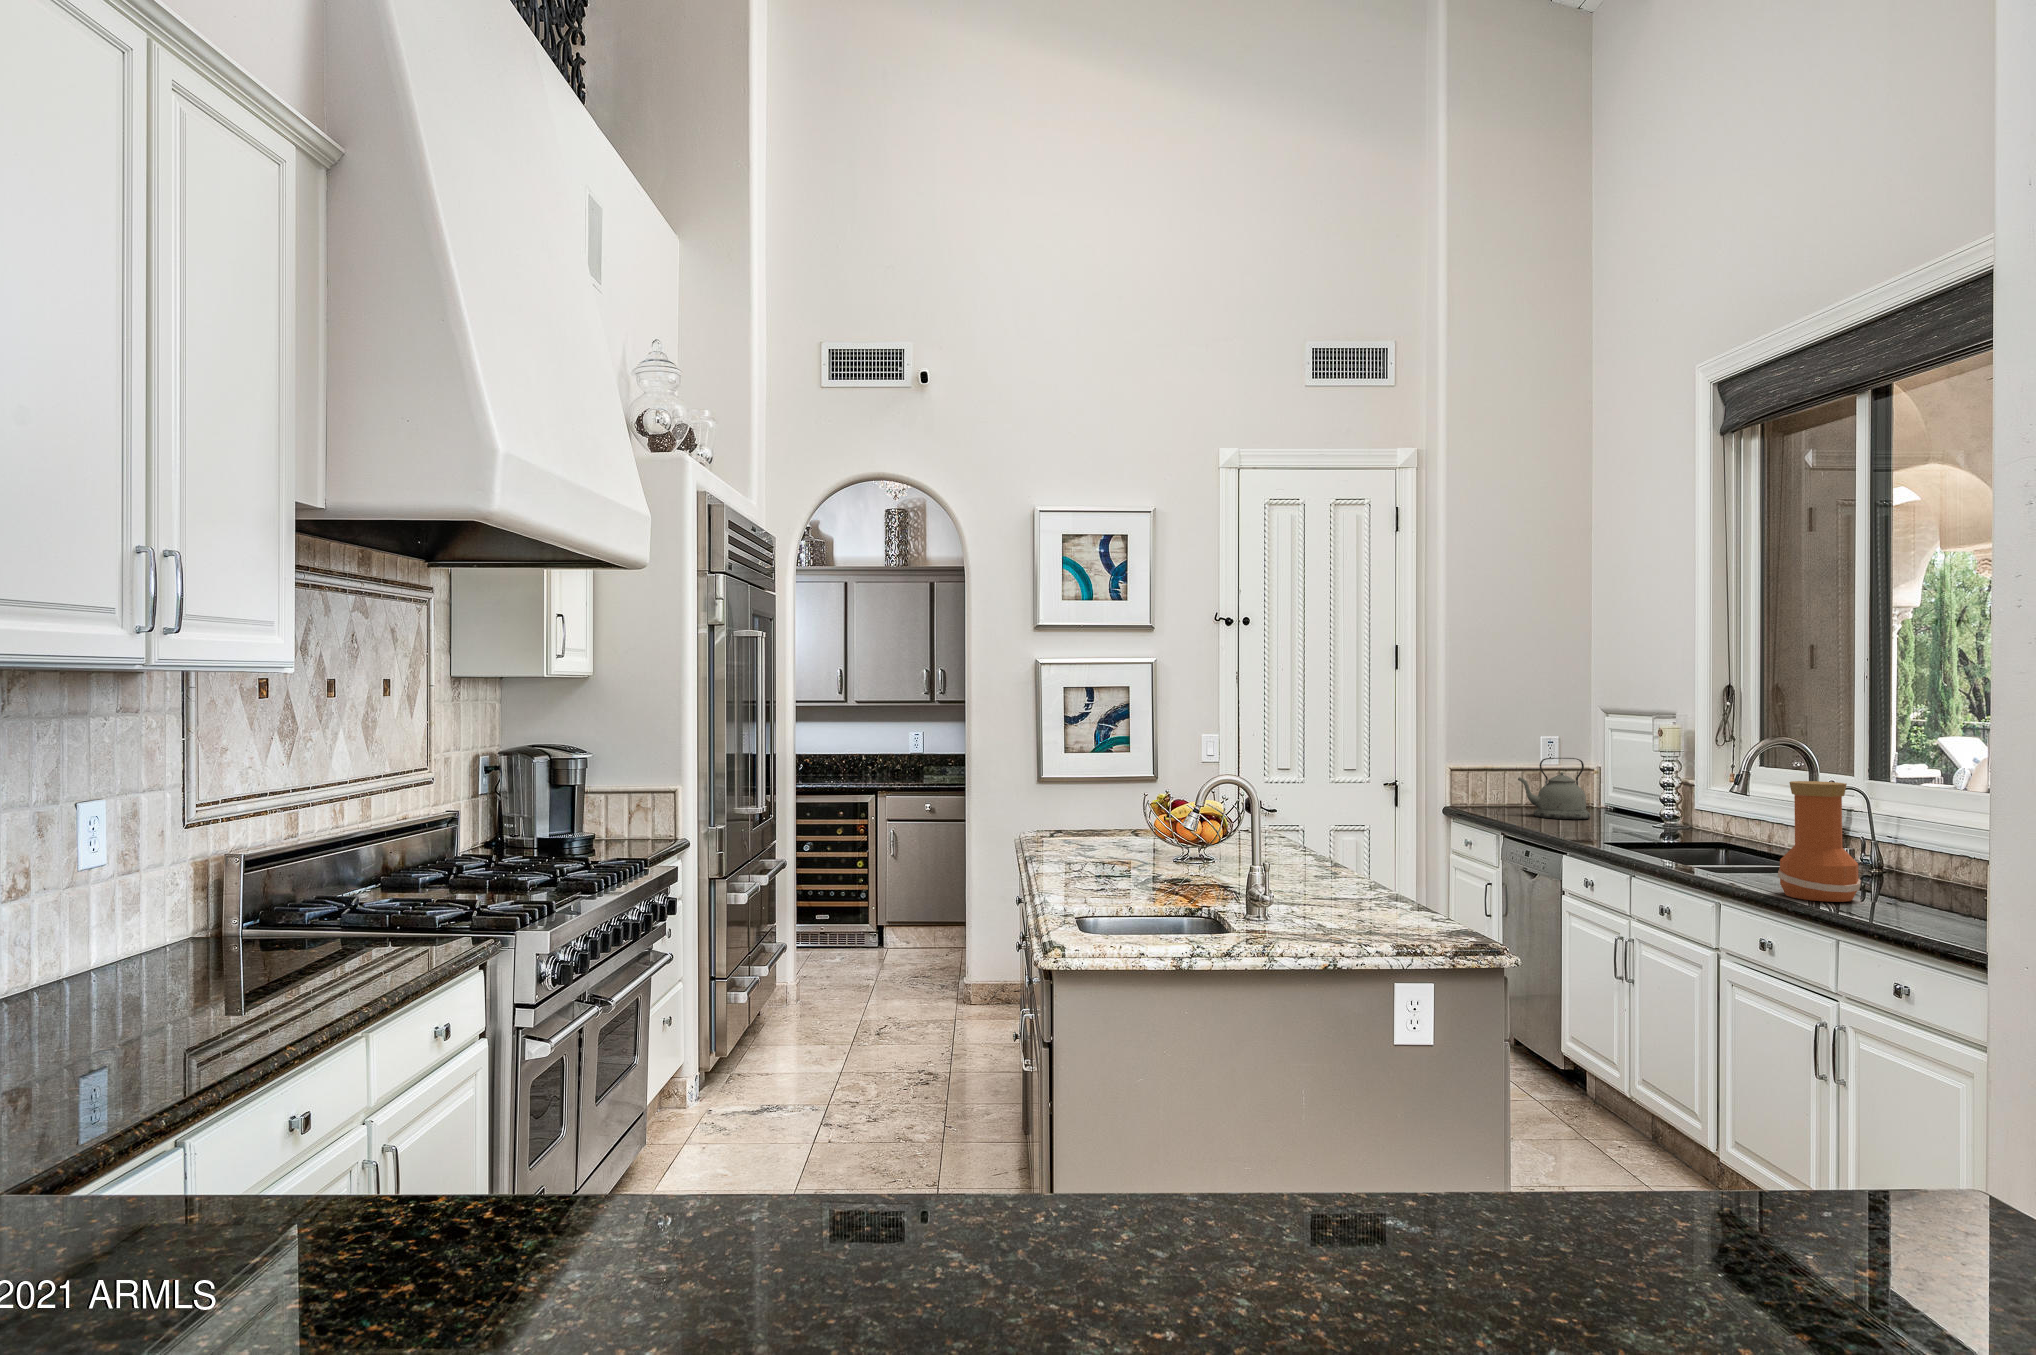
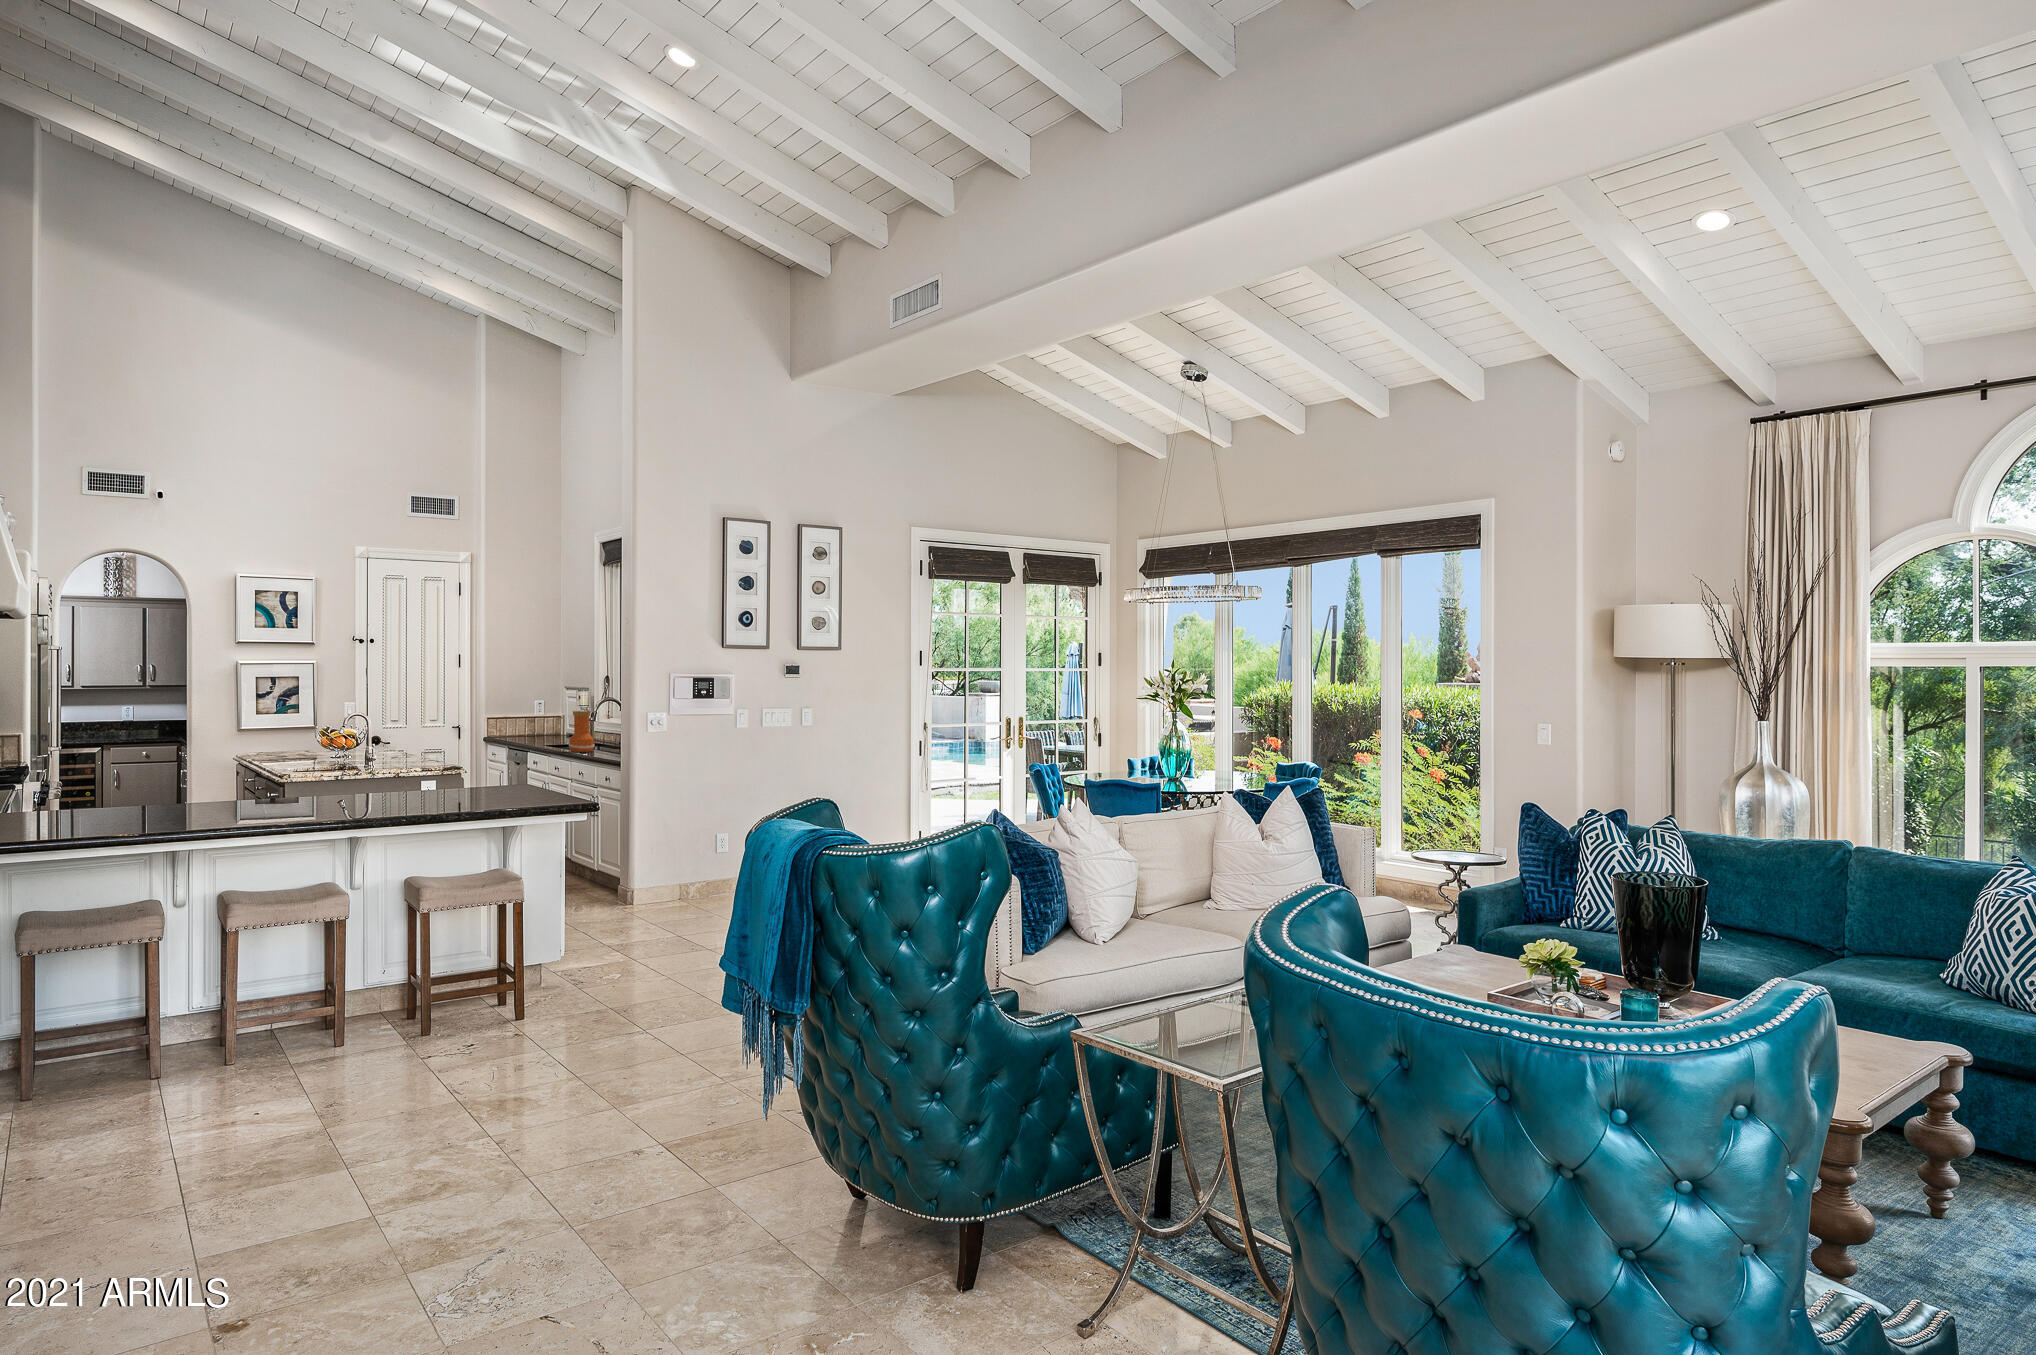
kettle: present [1518,758,1591,819] -> none [517,710,552,739]

